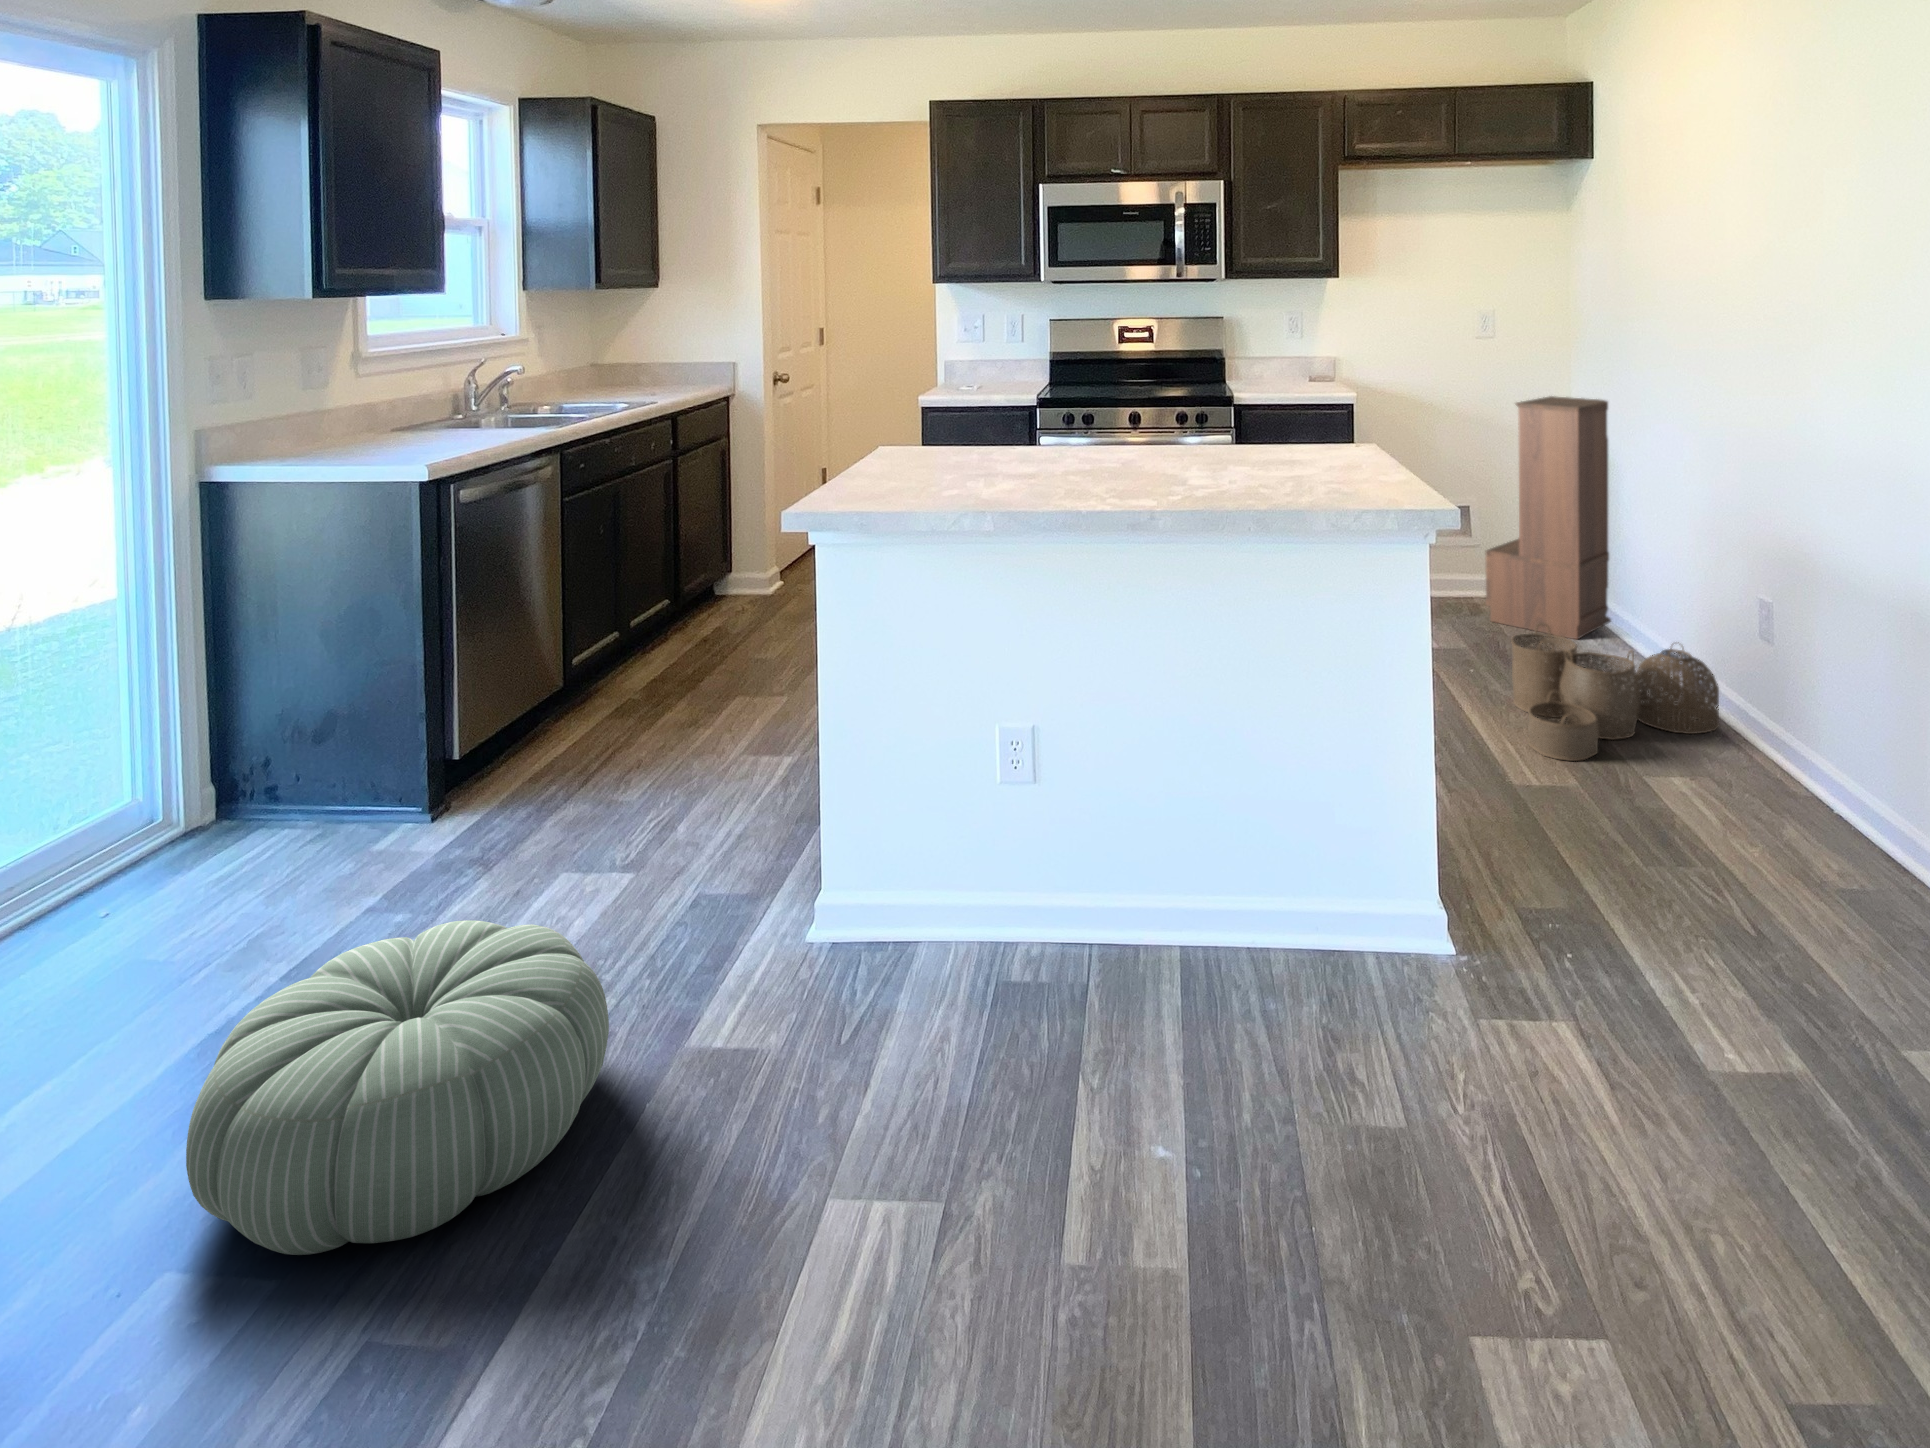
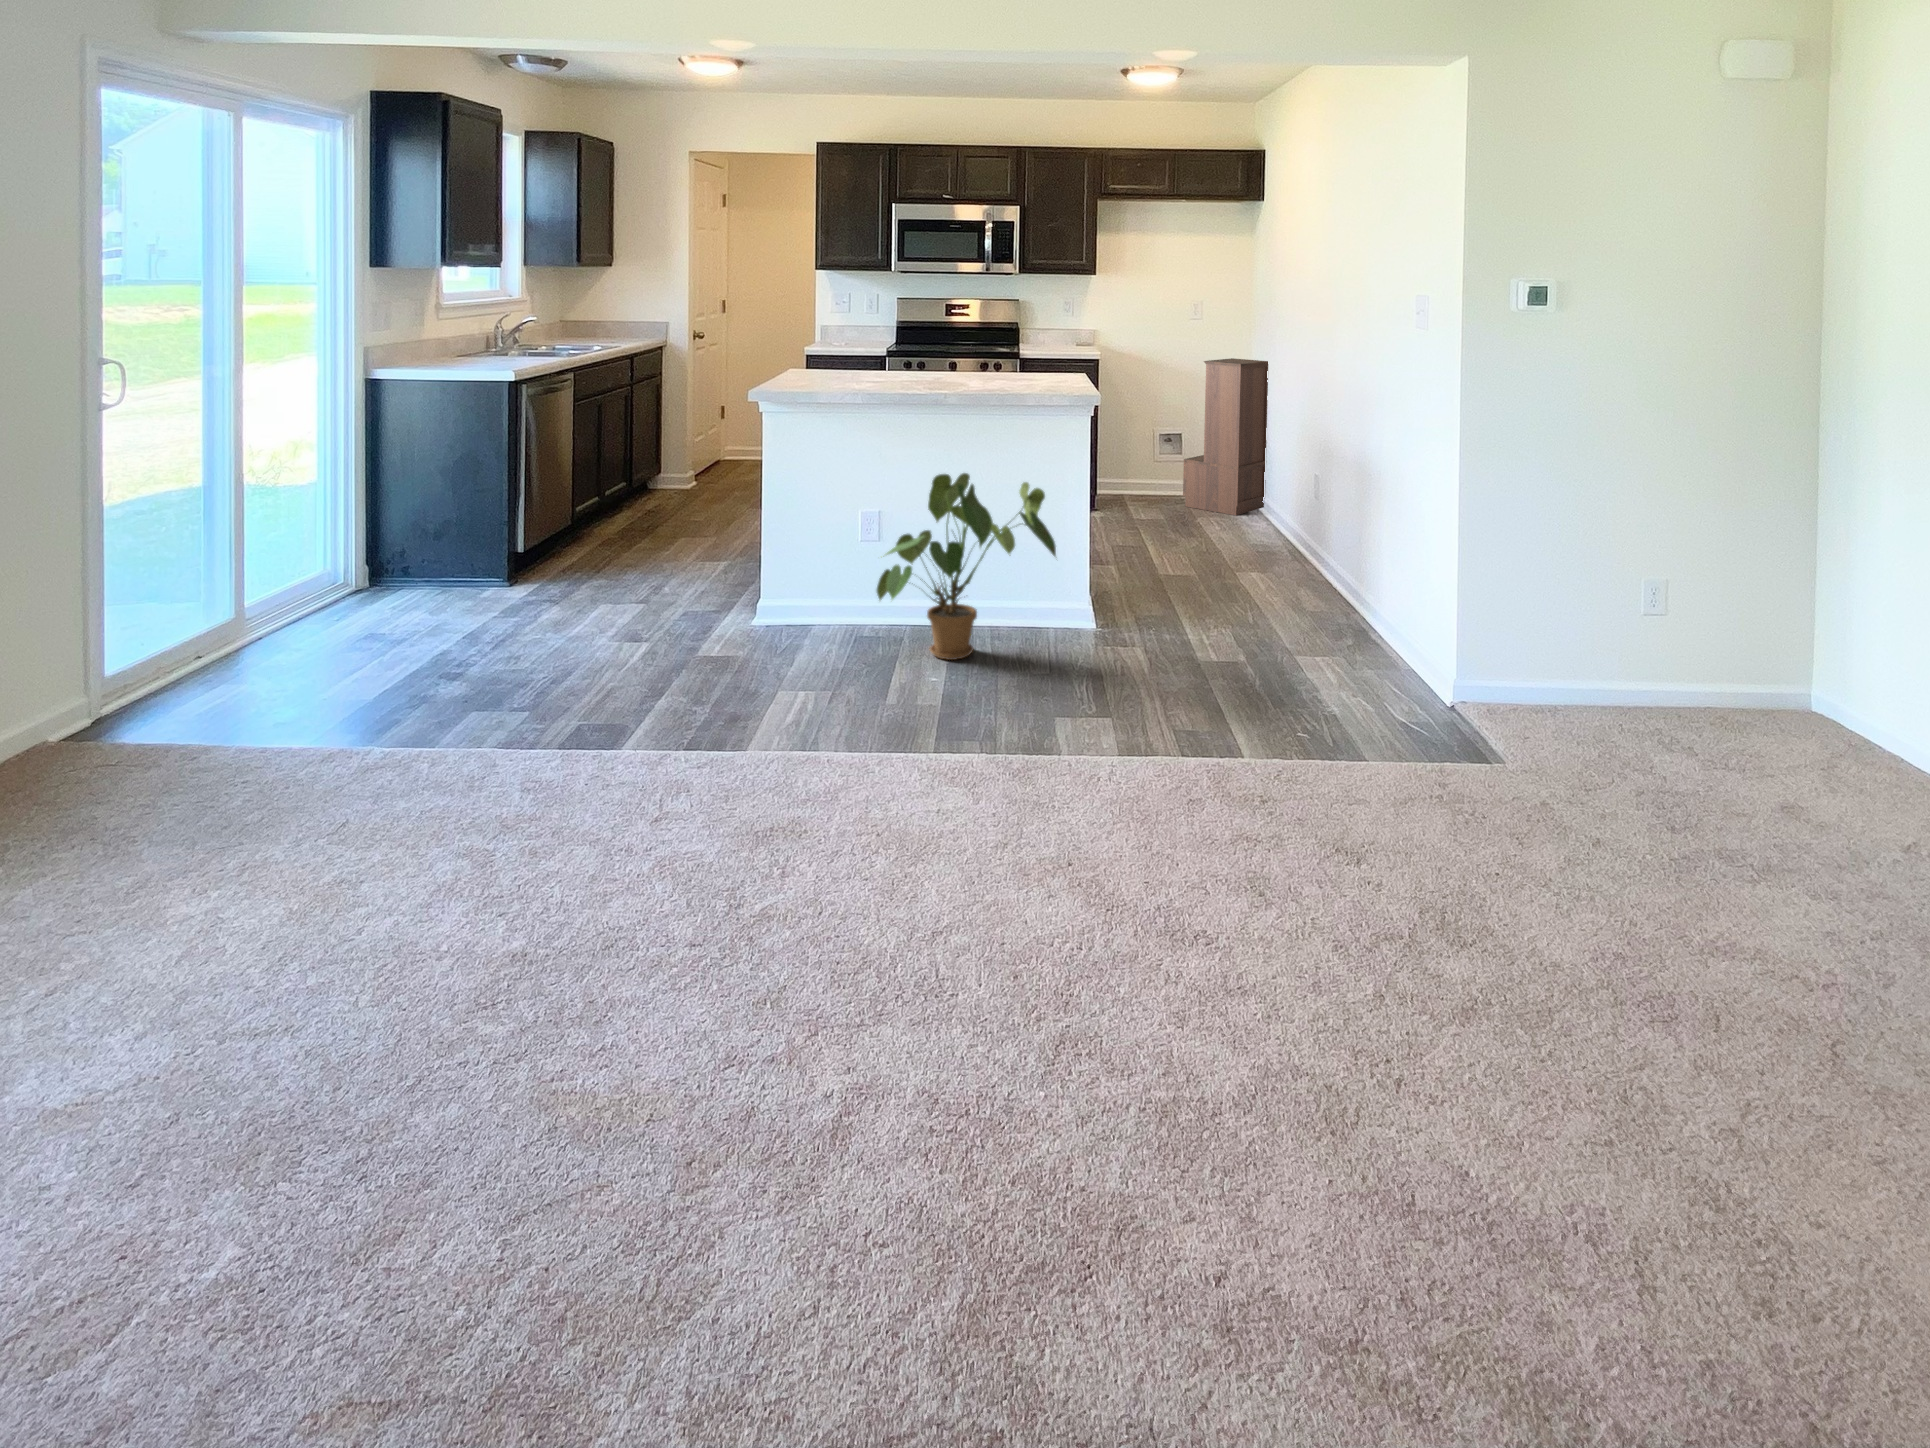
woven basket: present [1511,623,1720,761] -> none [1177,494,1296,565]
house plant: none [1035,658,1405,1067] -> present [877,473,1056,660]
pouf: present [186,920,609,1255] -> none [474,590,662,702]

